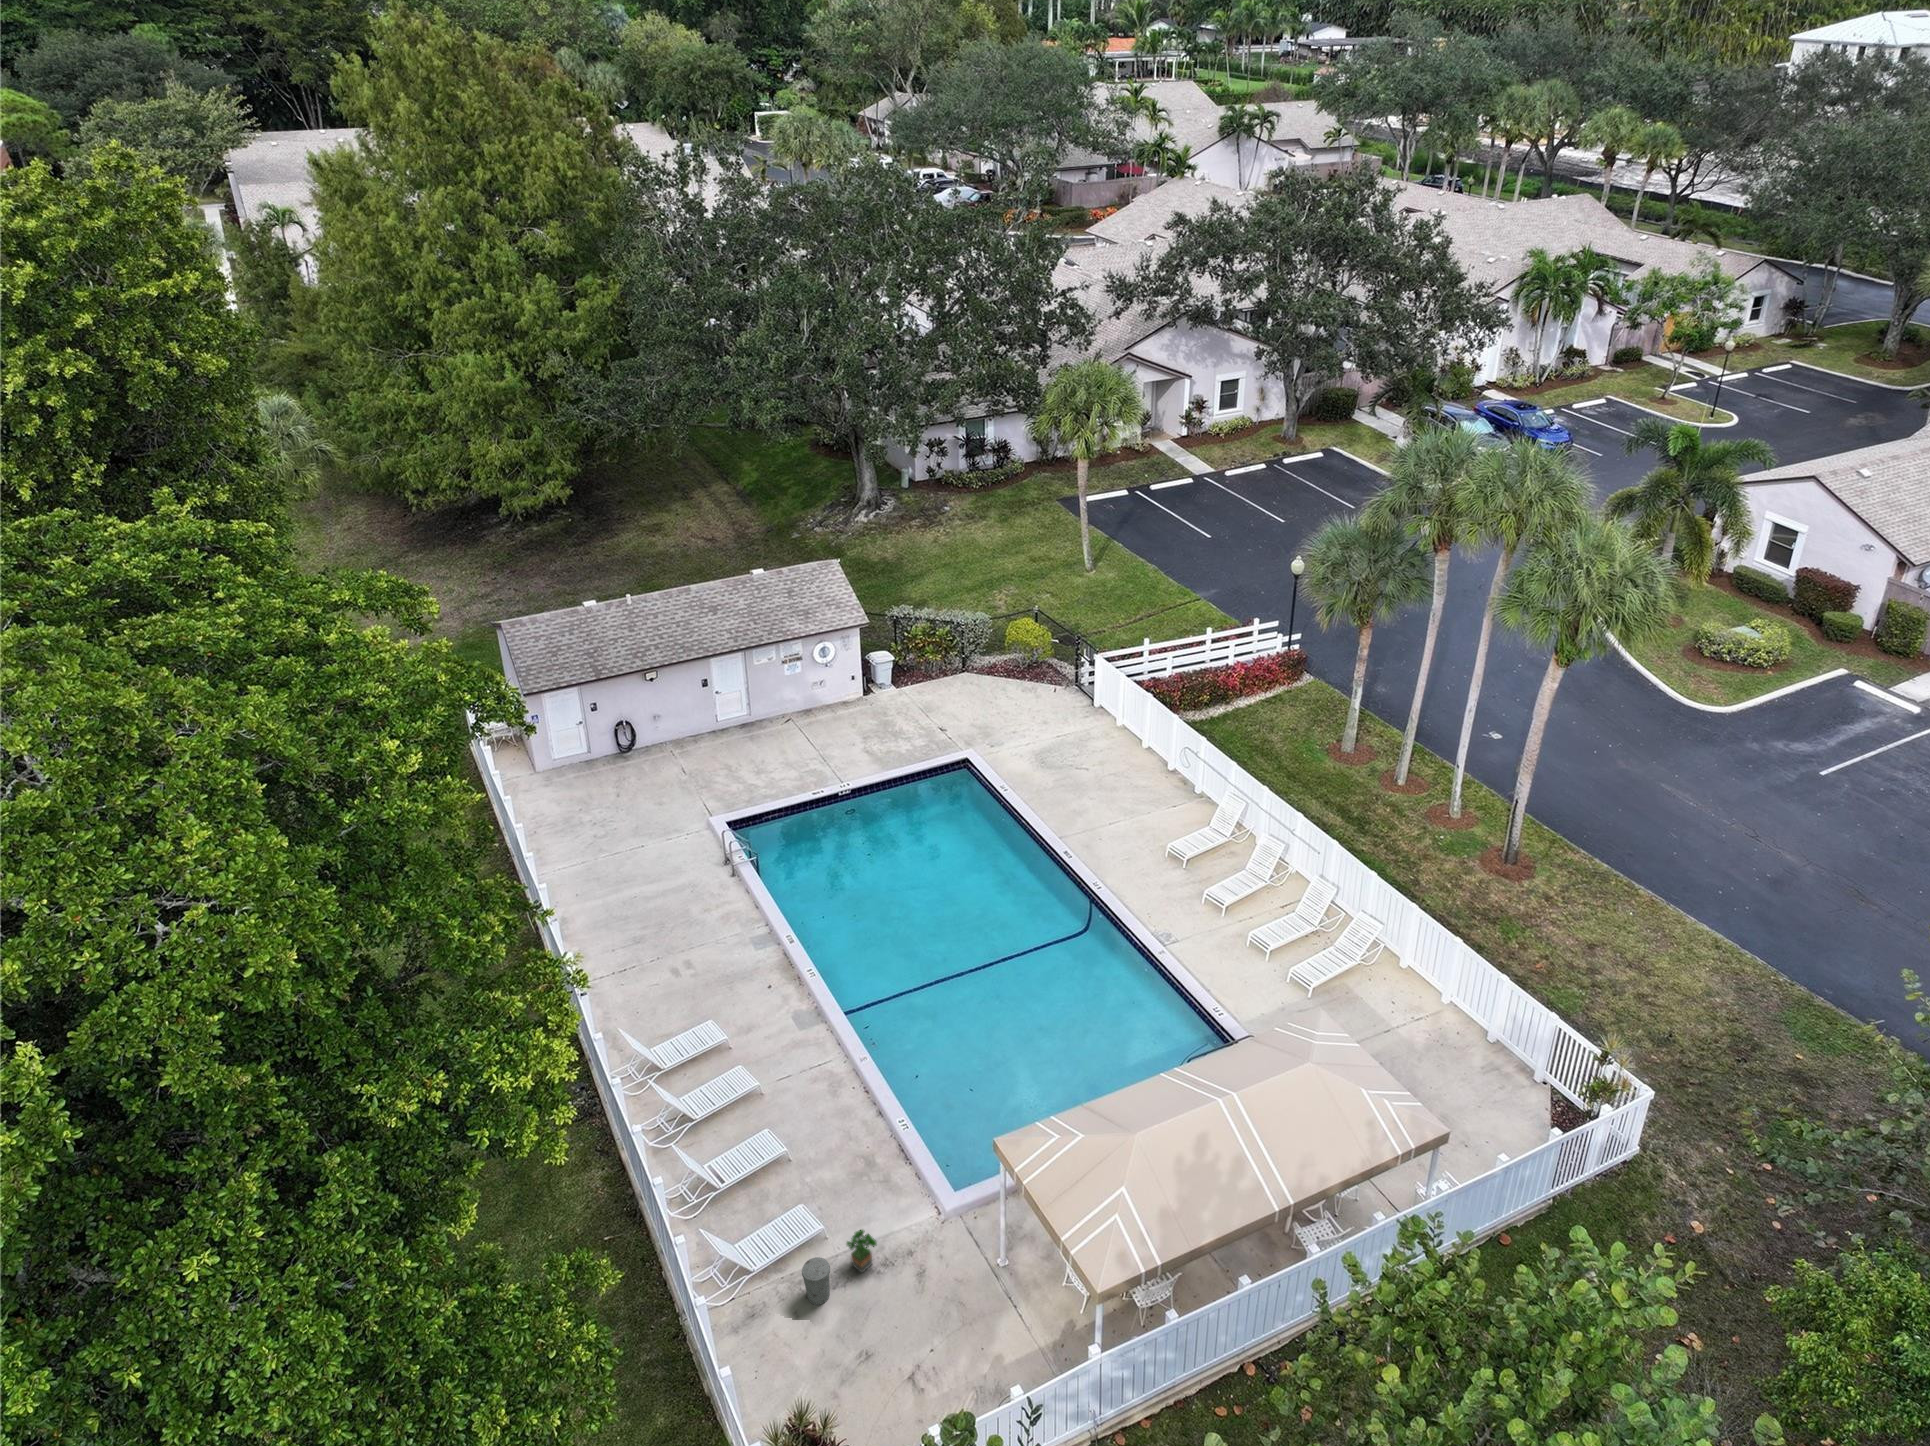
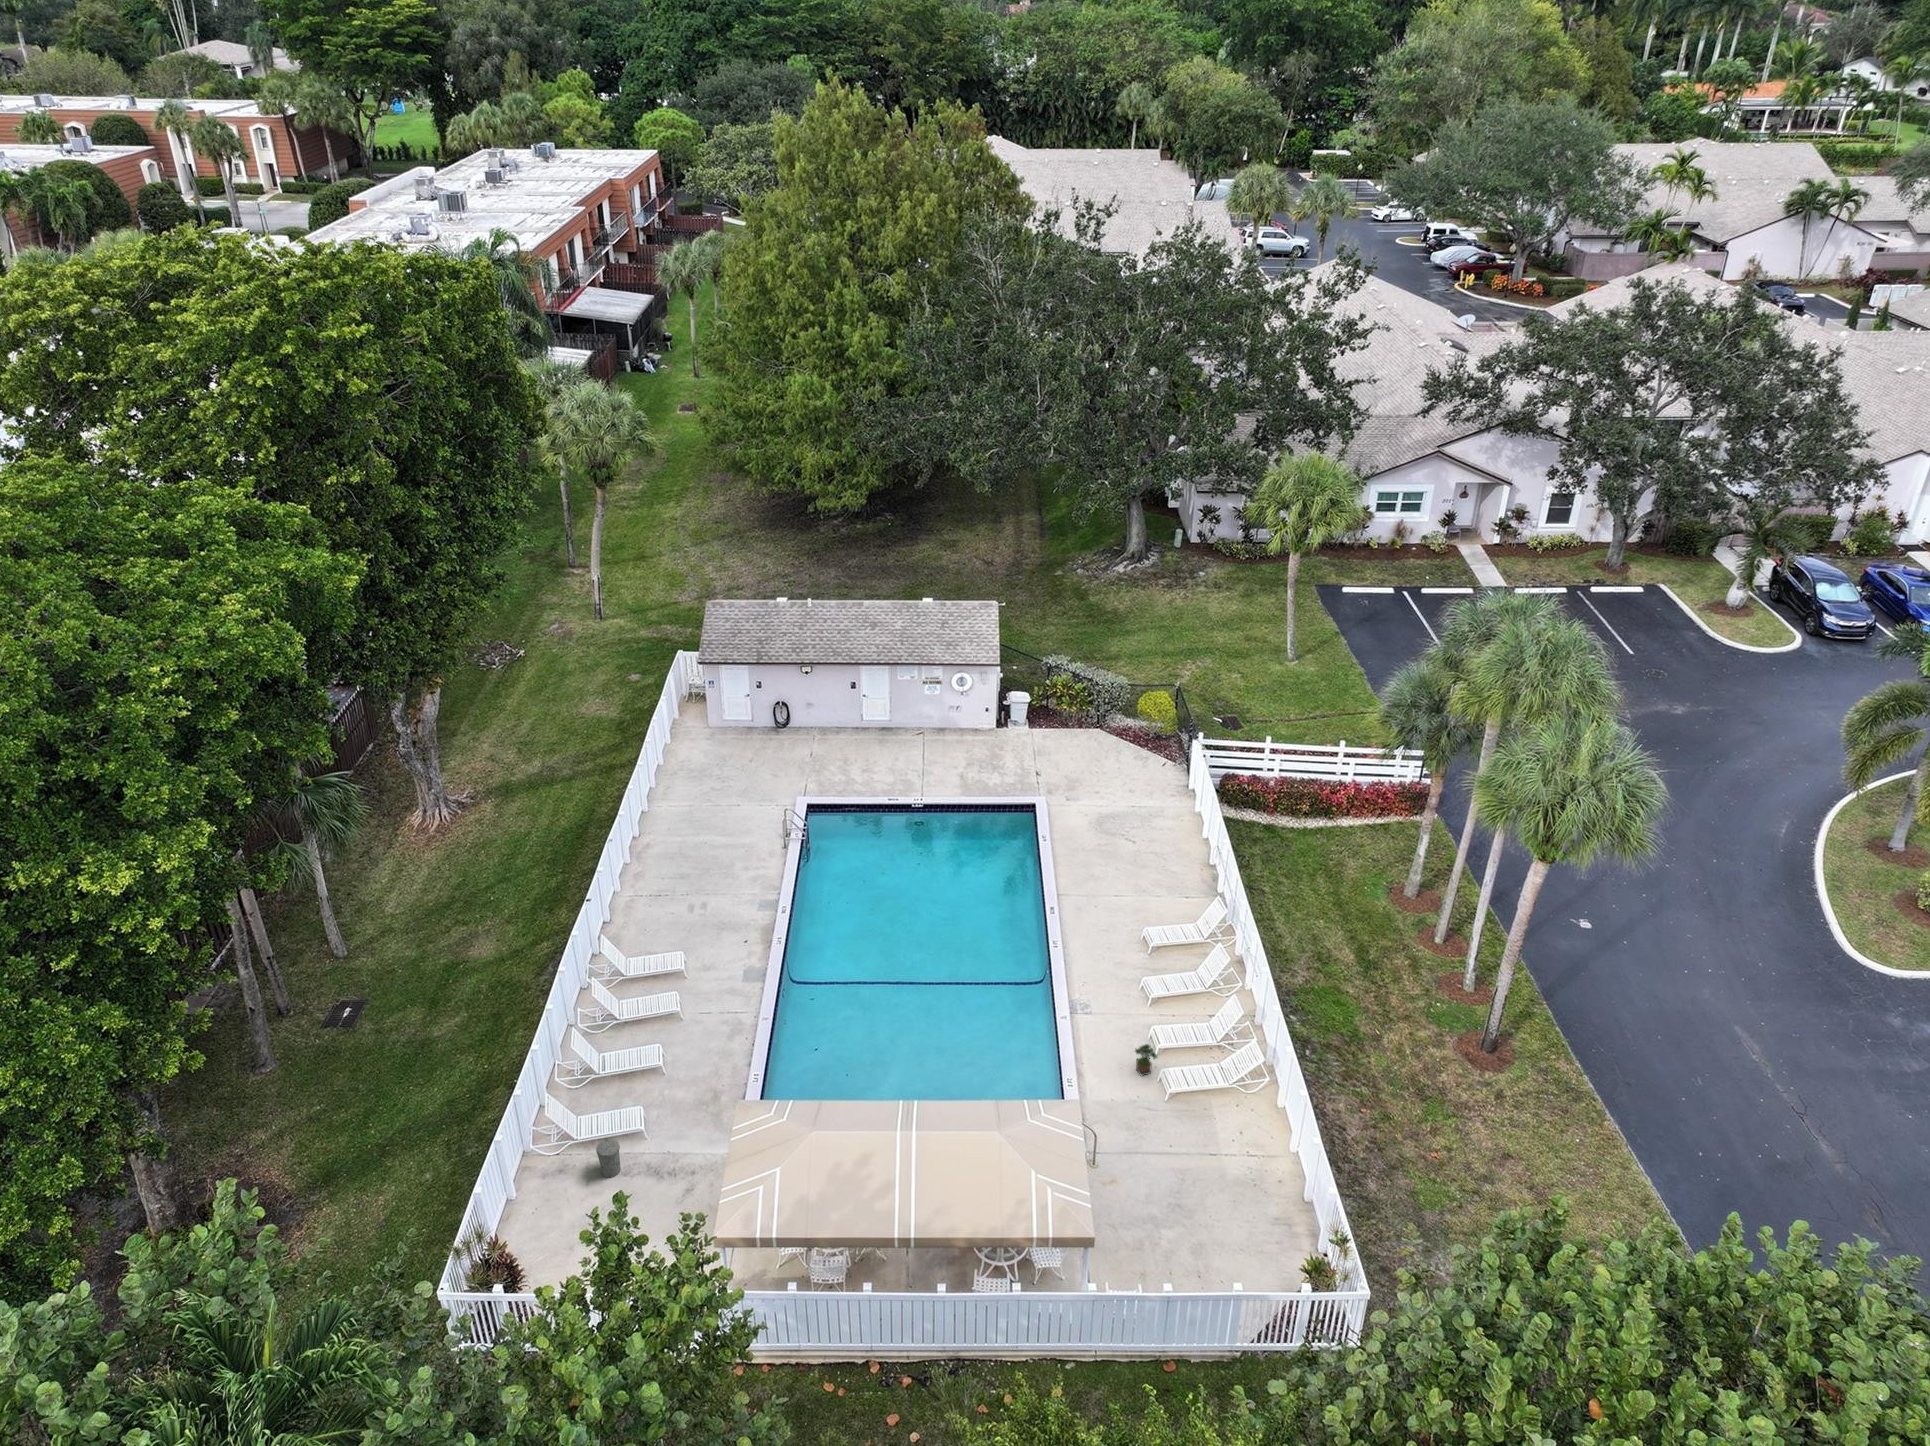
potted tree: present [847,1230,876,1272] -> present [1135,1044,1157,1076]

